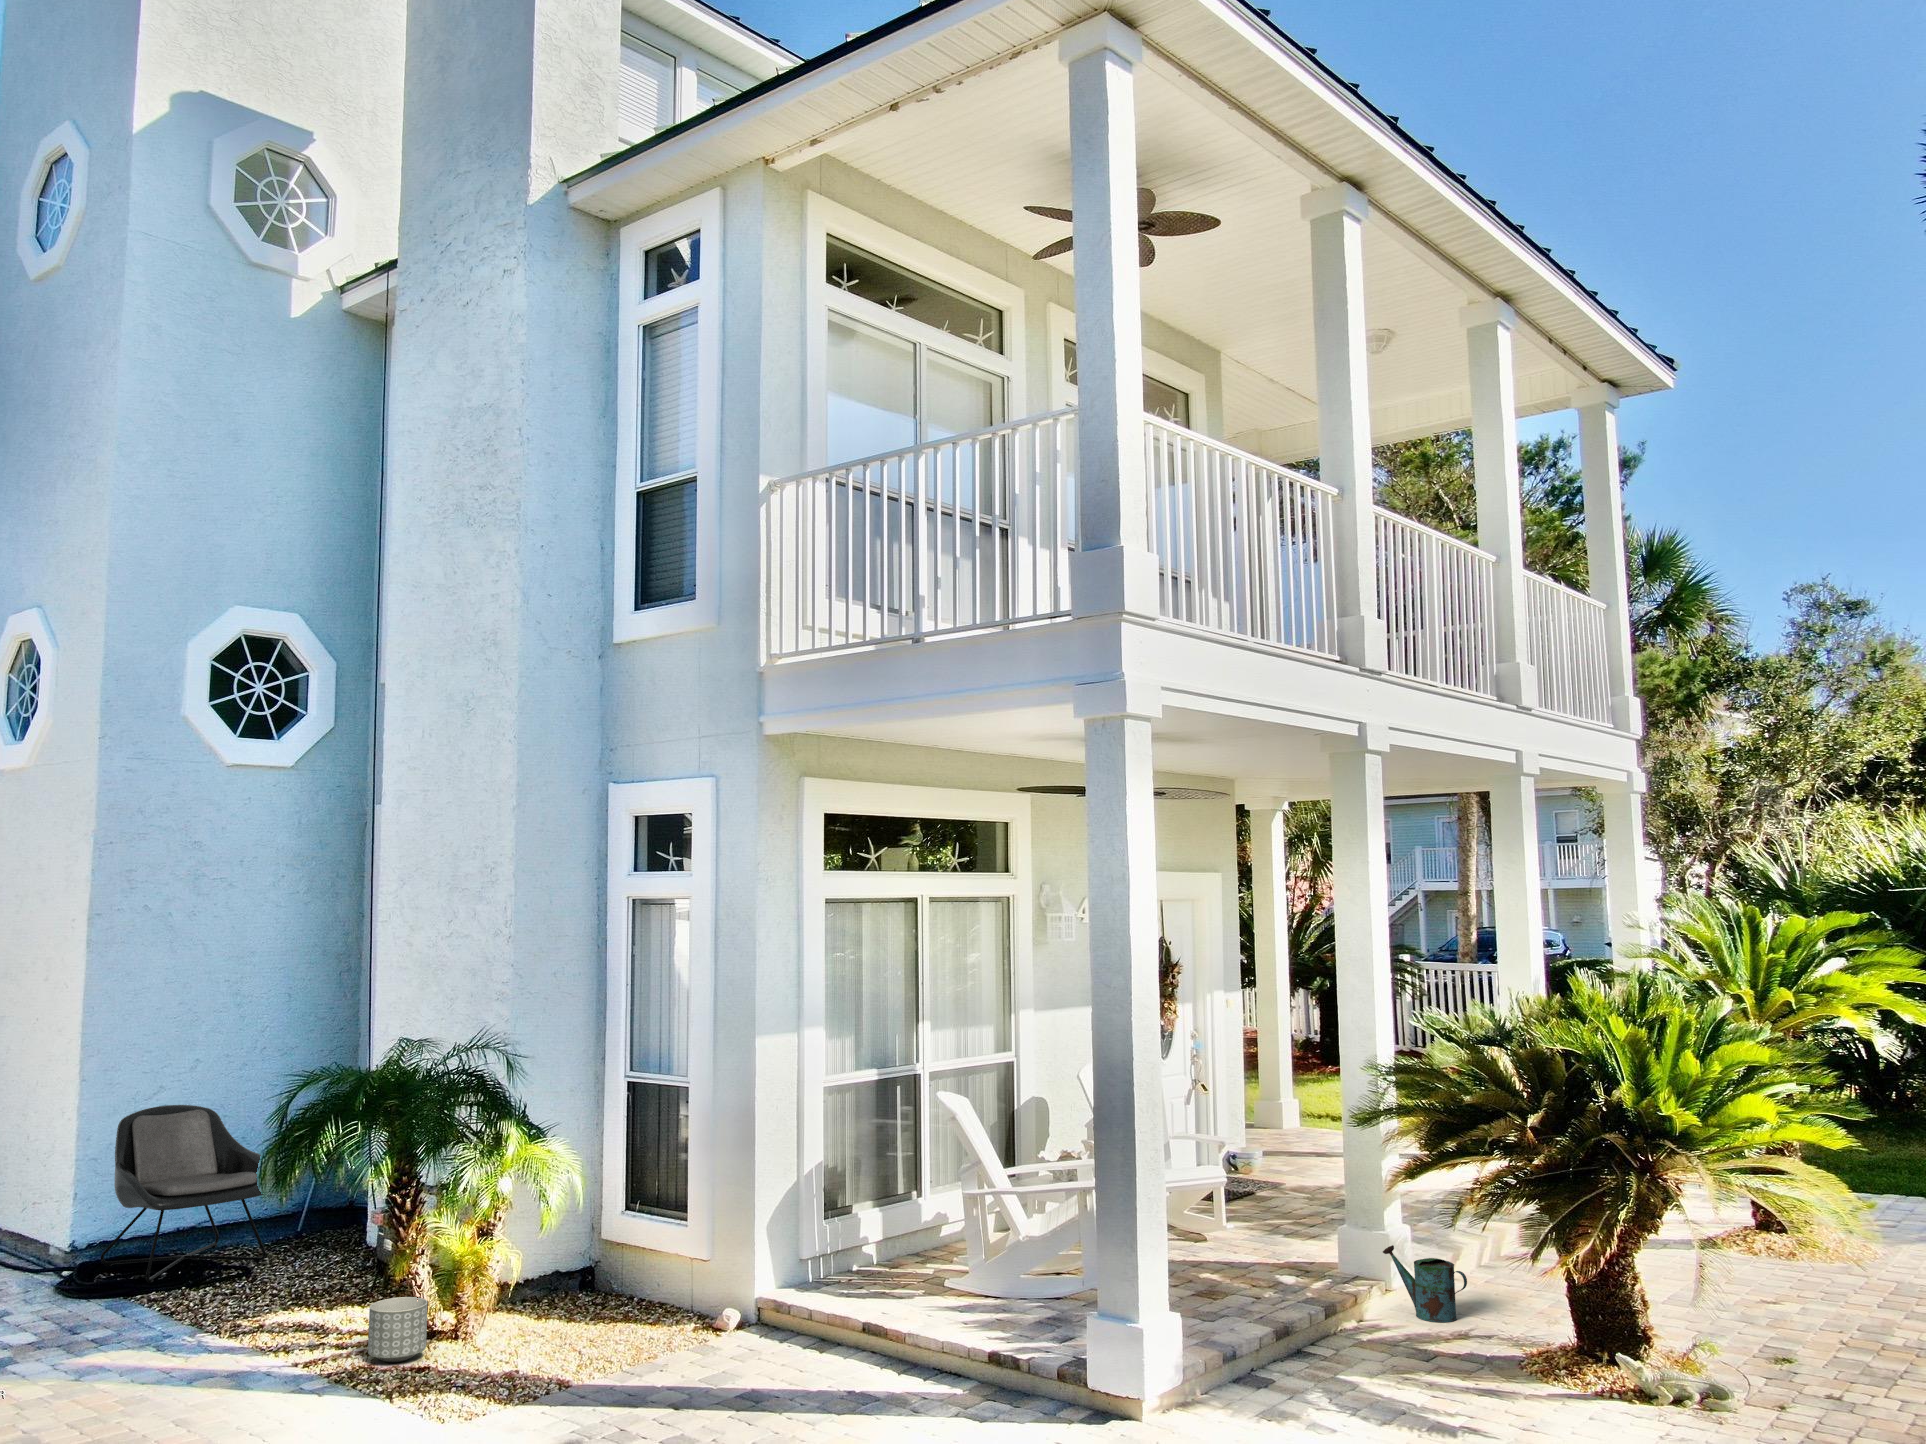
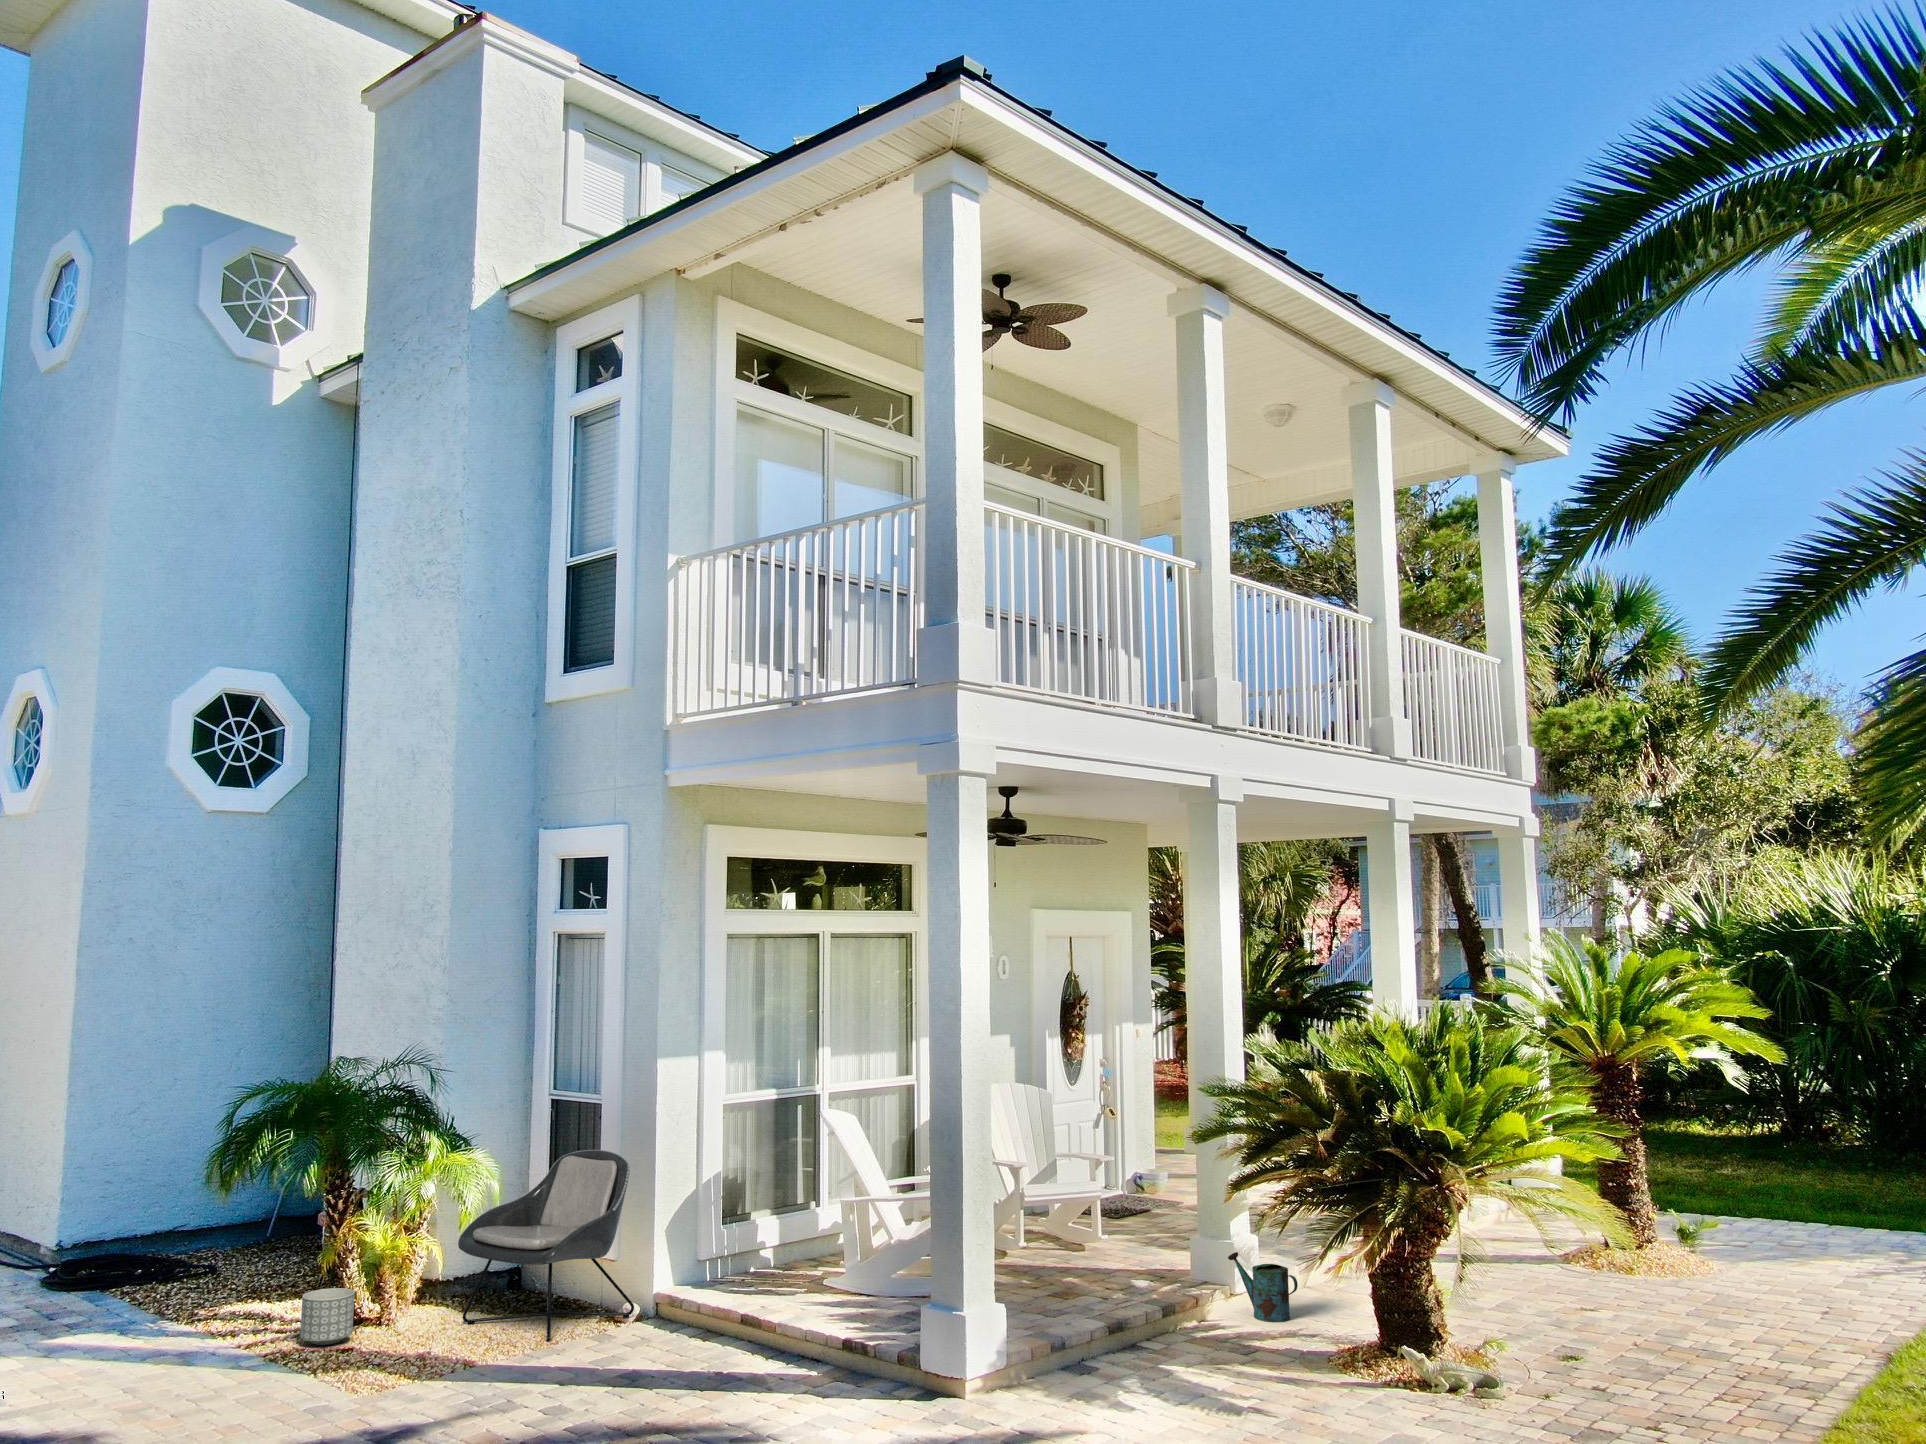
lounge chair: present [101,1105,266,1283] -> present [458,1150,634,1342]

